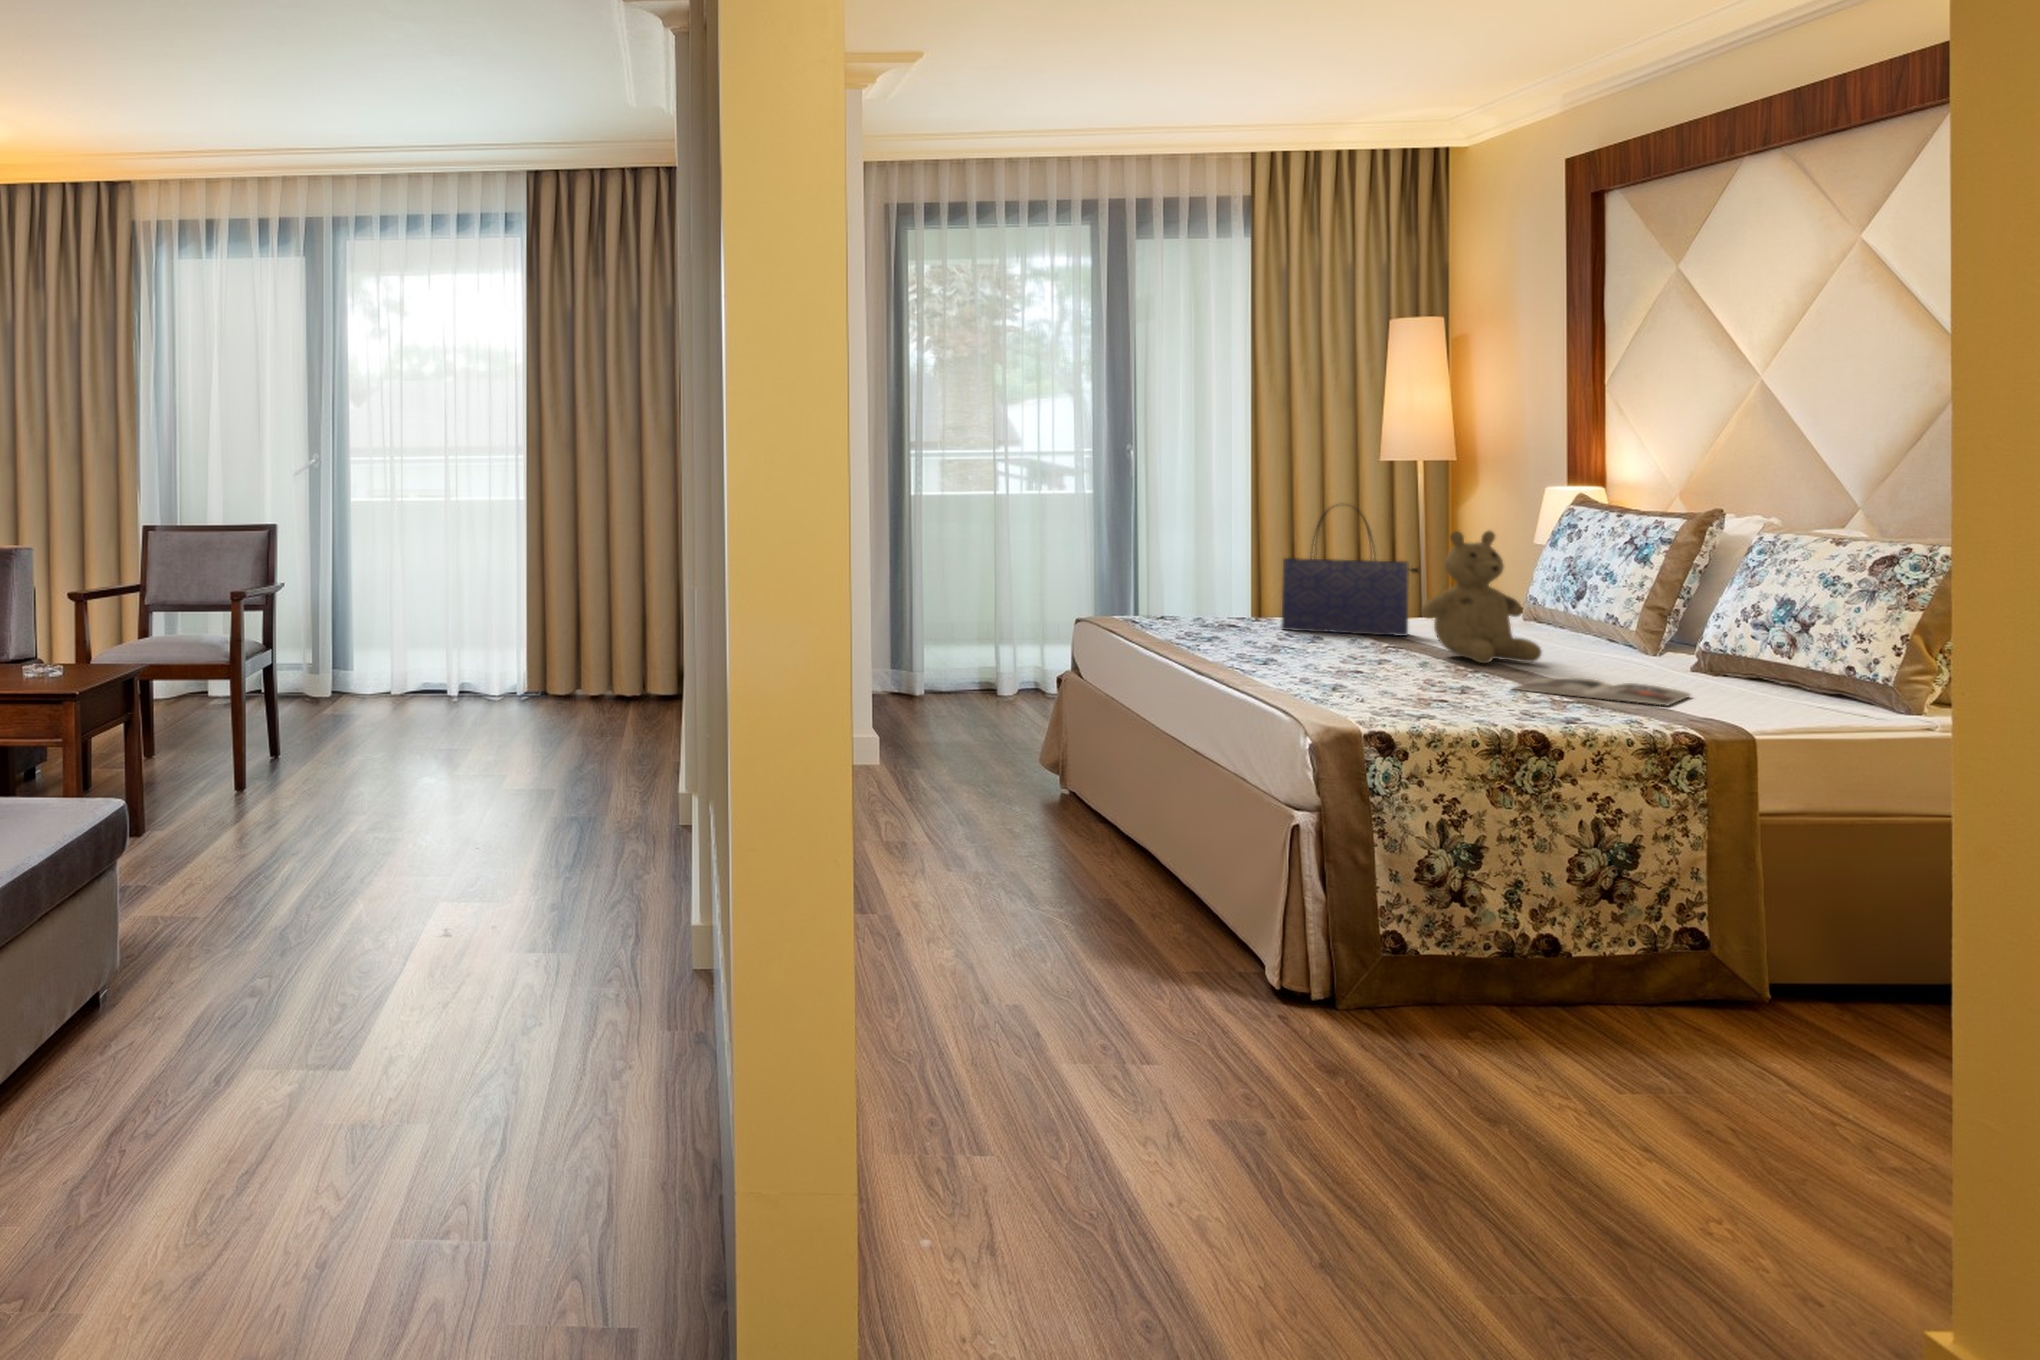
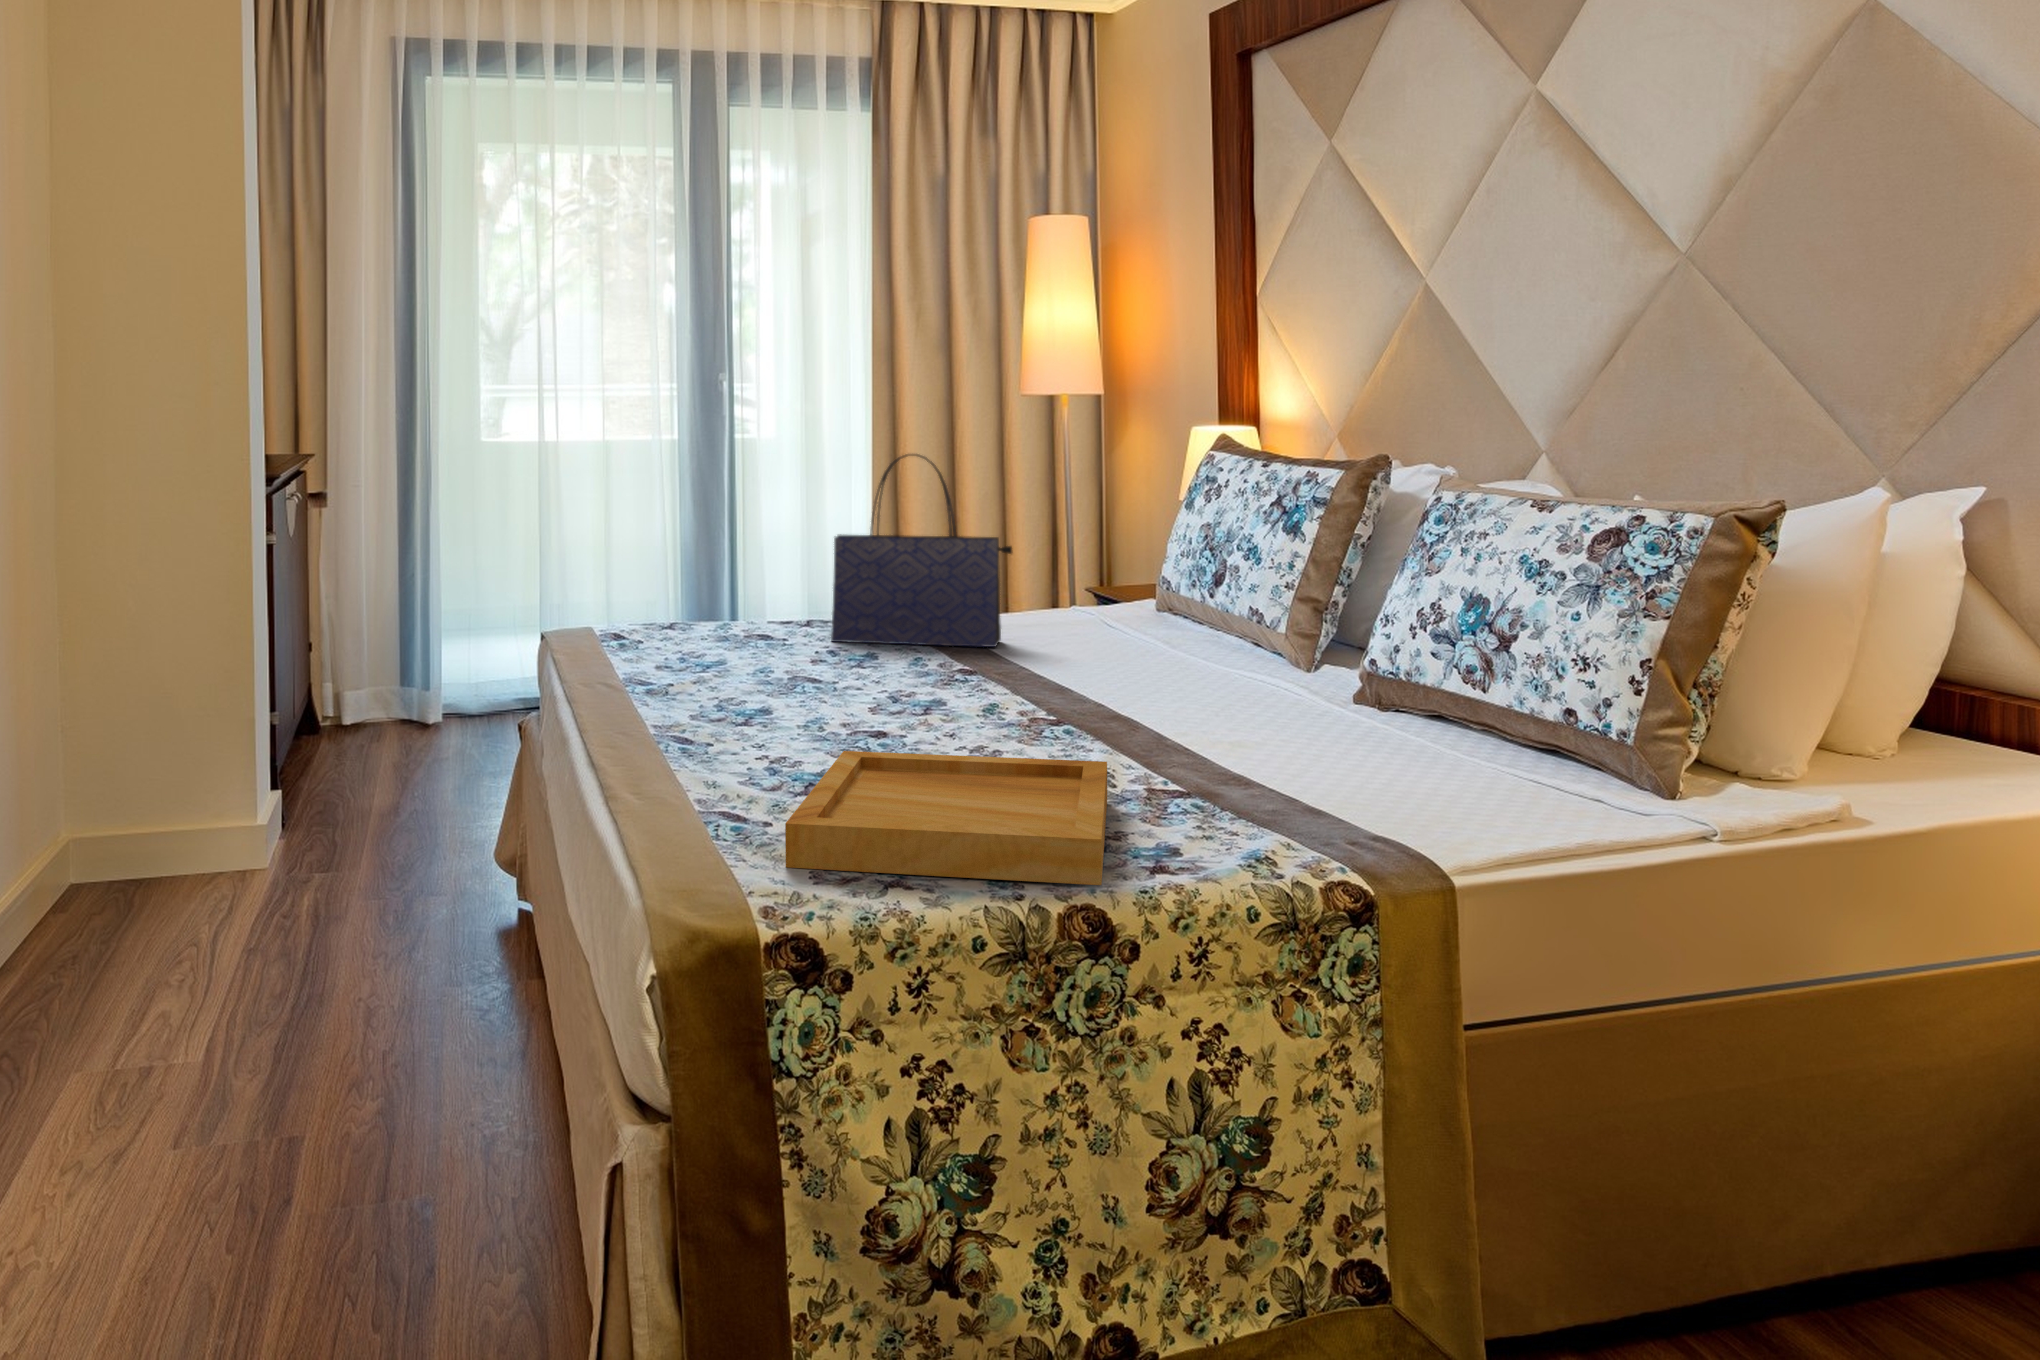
teddy bear: present [1421,531,1541,663] -> none [991,494,1155,705]
tray: none [1353,668,1540,724] -> present [785,751,1107,885]
magazine: present [1513,678,1690,705] -> none [1090,737,1354,801]

